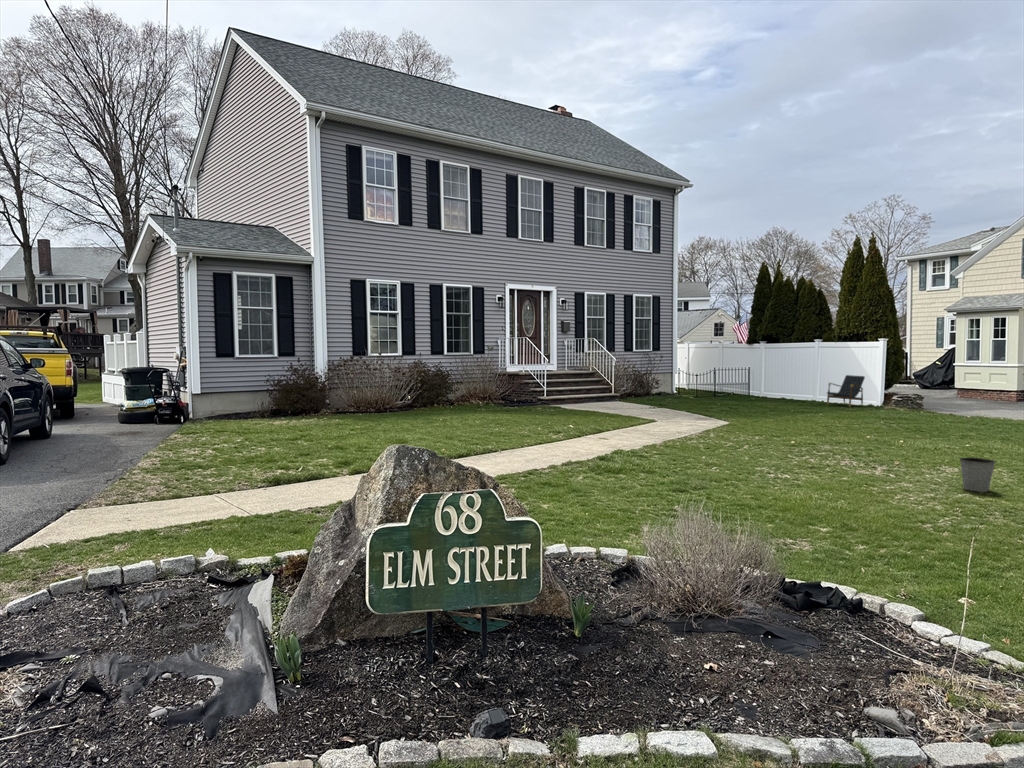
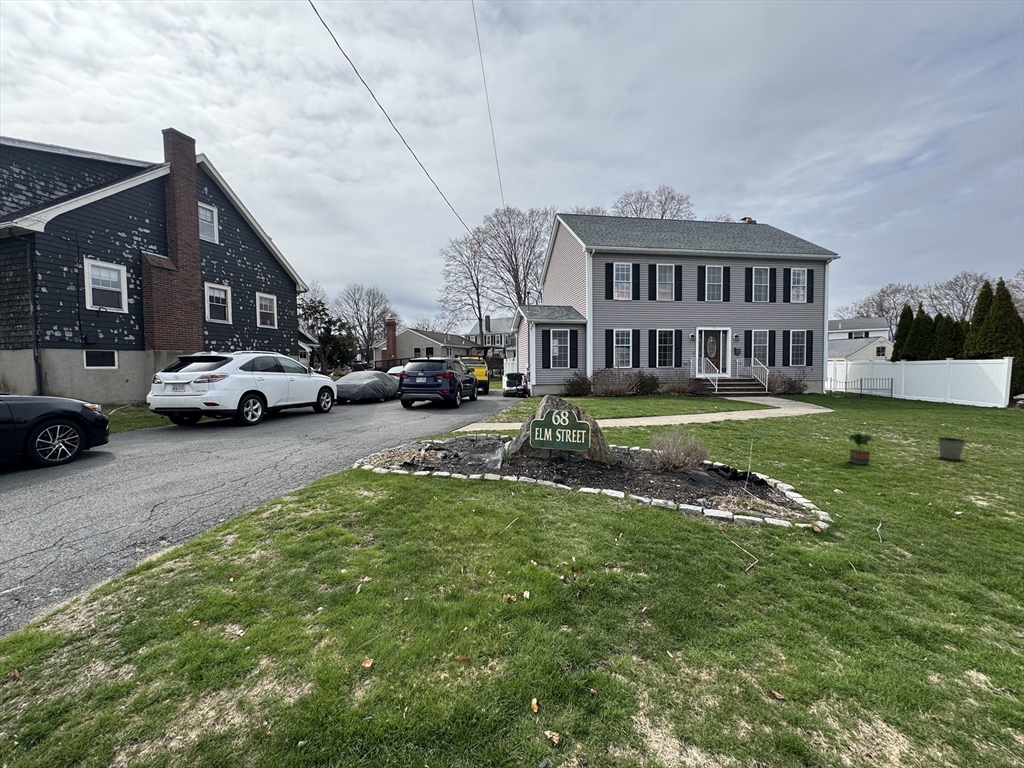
lounge chair: present [827,375,865,407] -> none [951,385,991,409]
potted tree: none [898,464,939,521] -> present [849,434,875,464]

